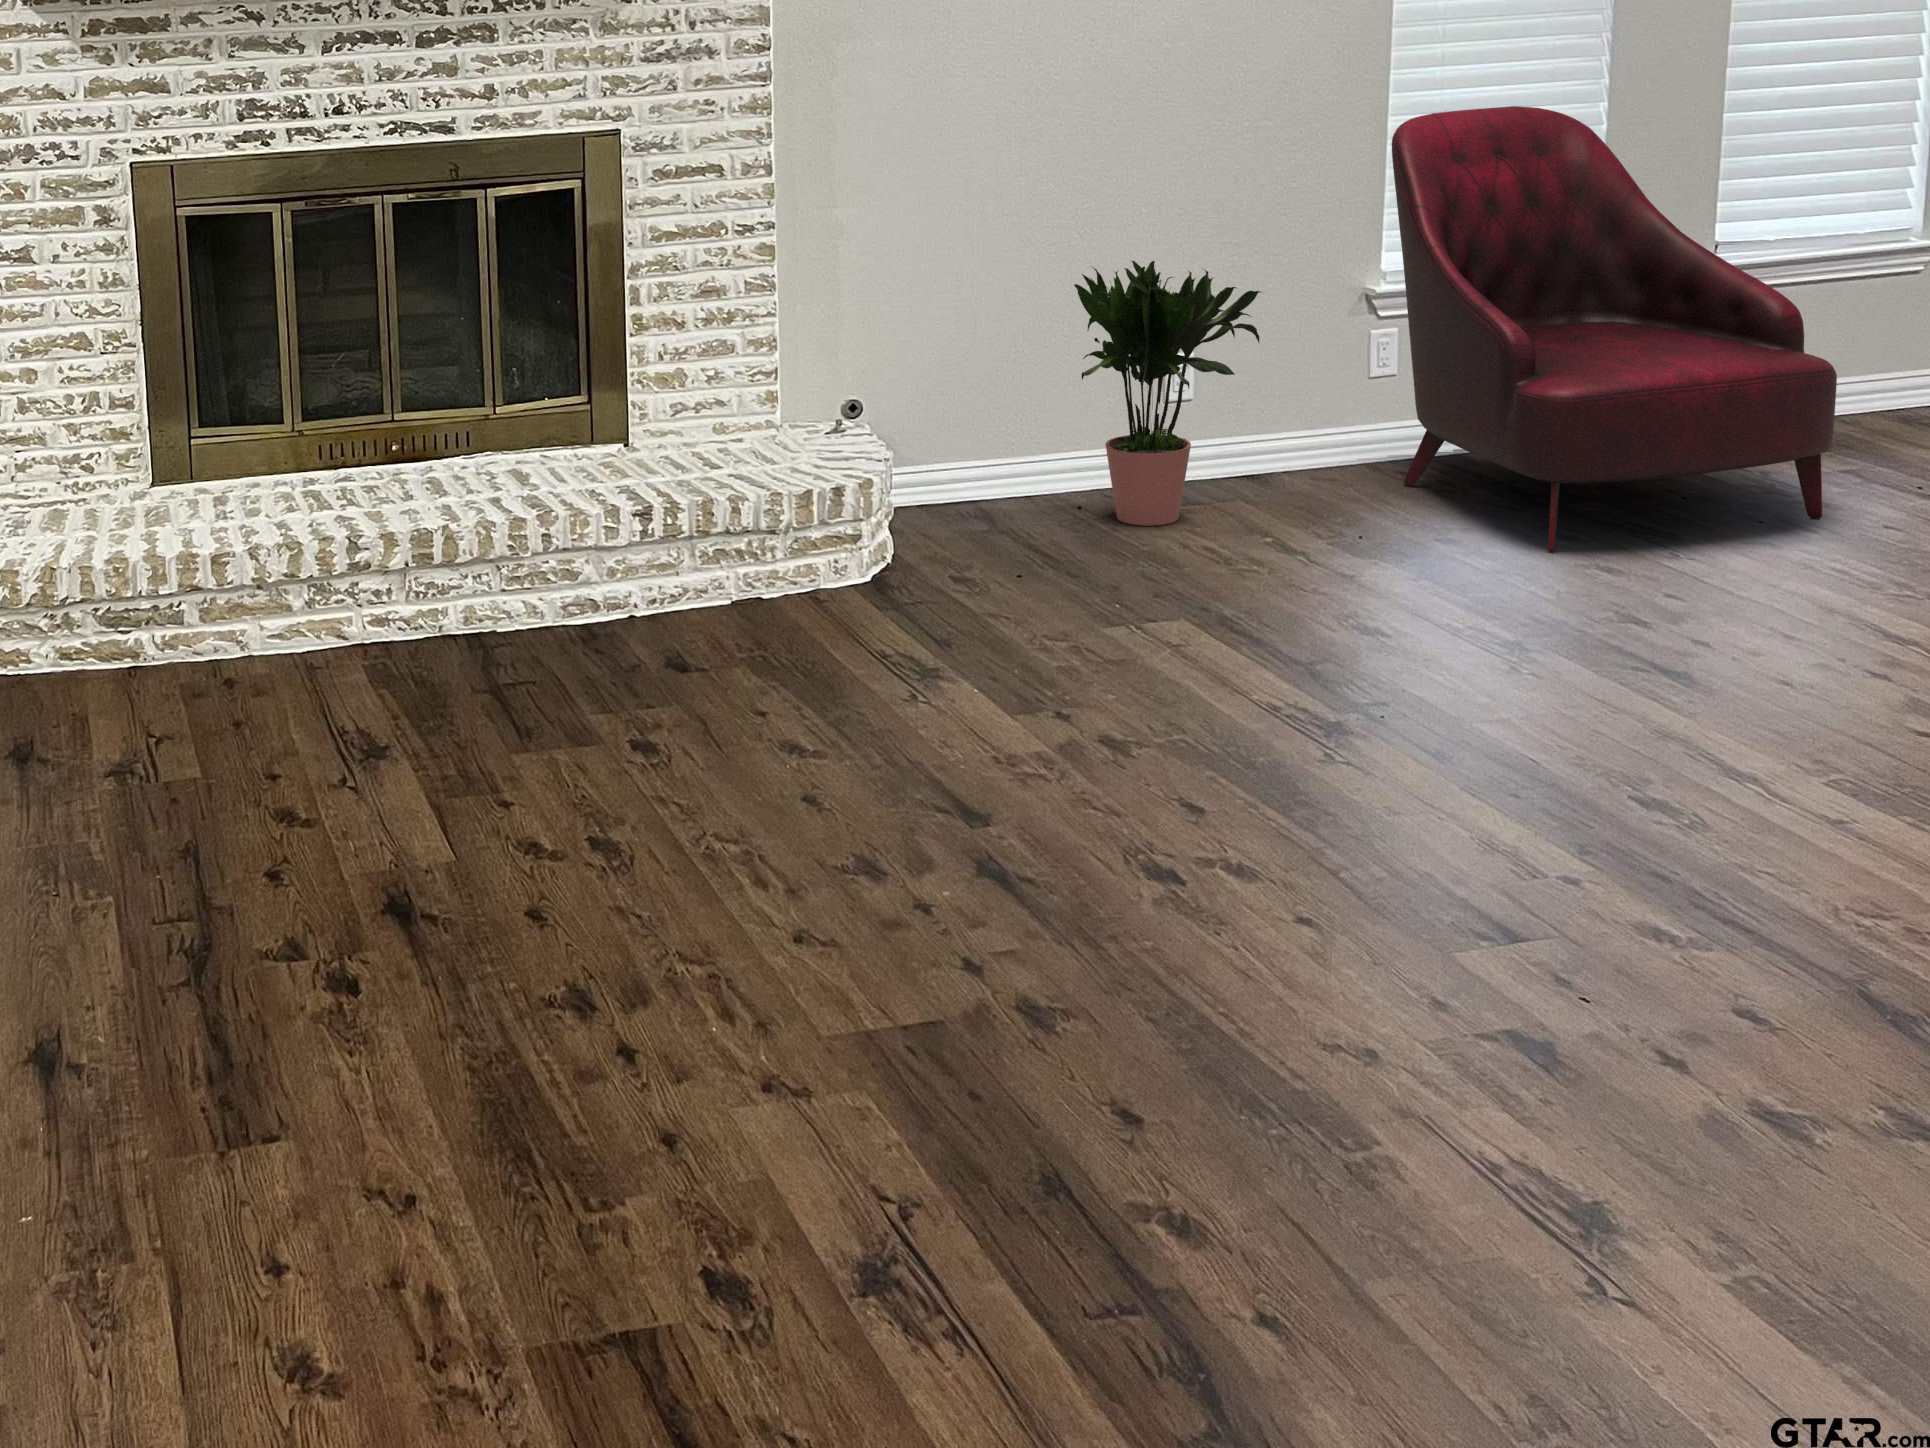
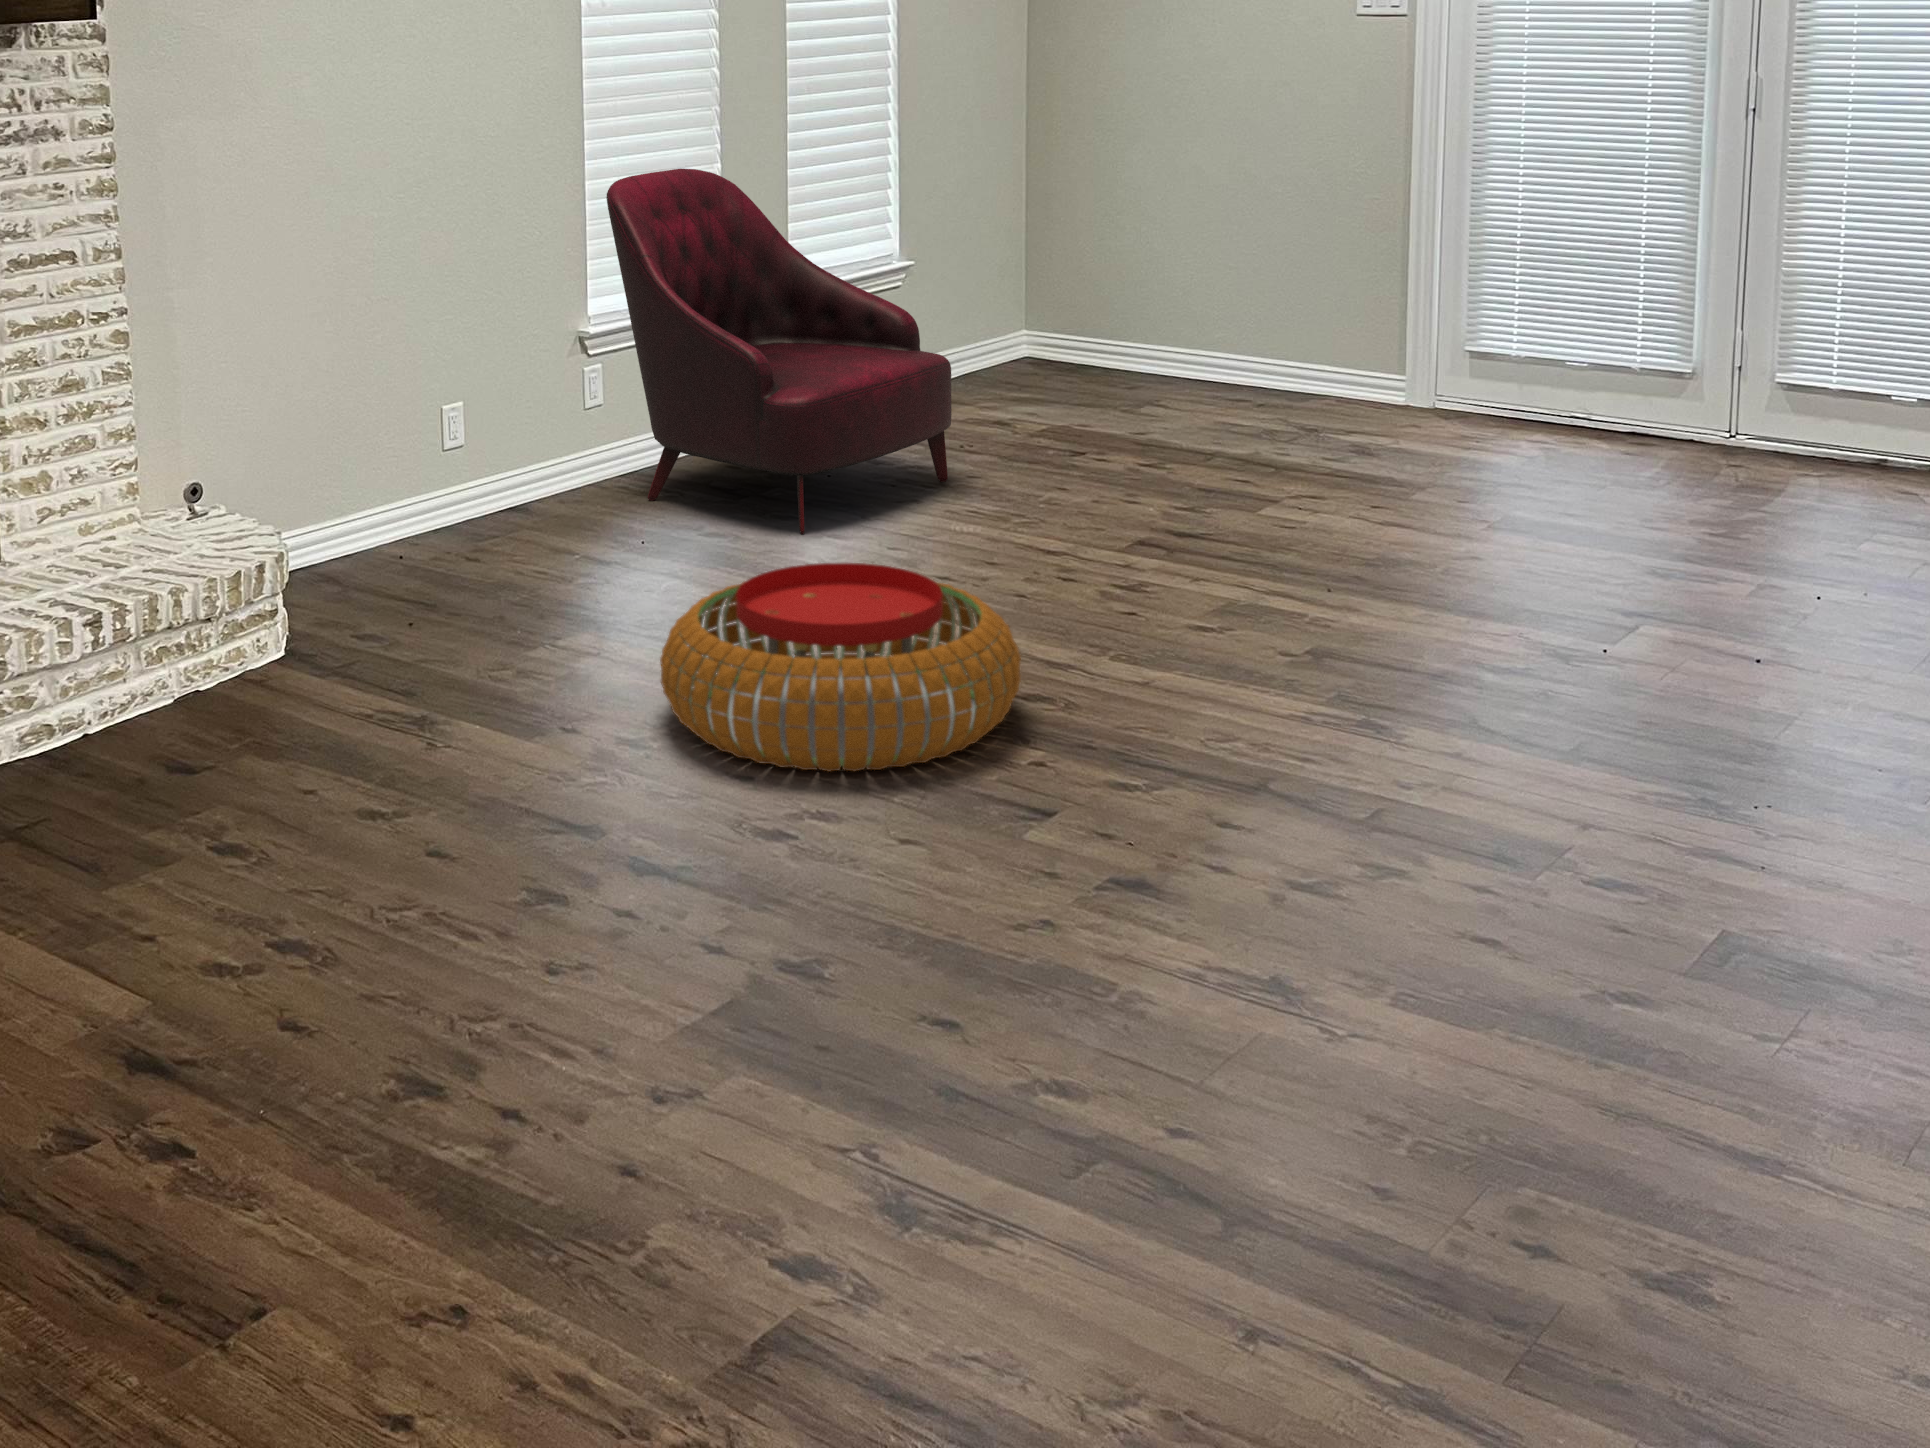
potted plant: present [1074,261,1261,526] -> none [386,309,576,566]
pouf: none [1142,580,1600,835] -> present [660,563,1021,772]

